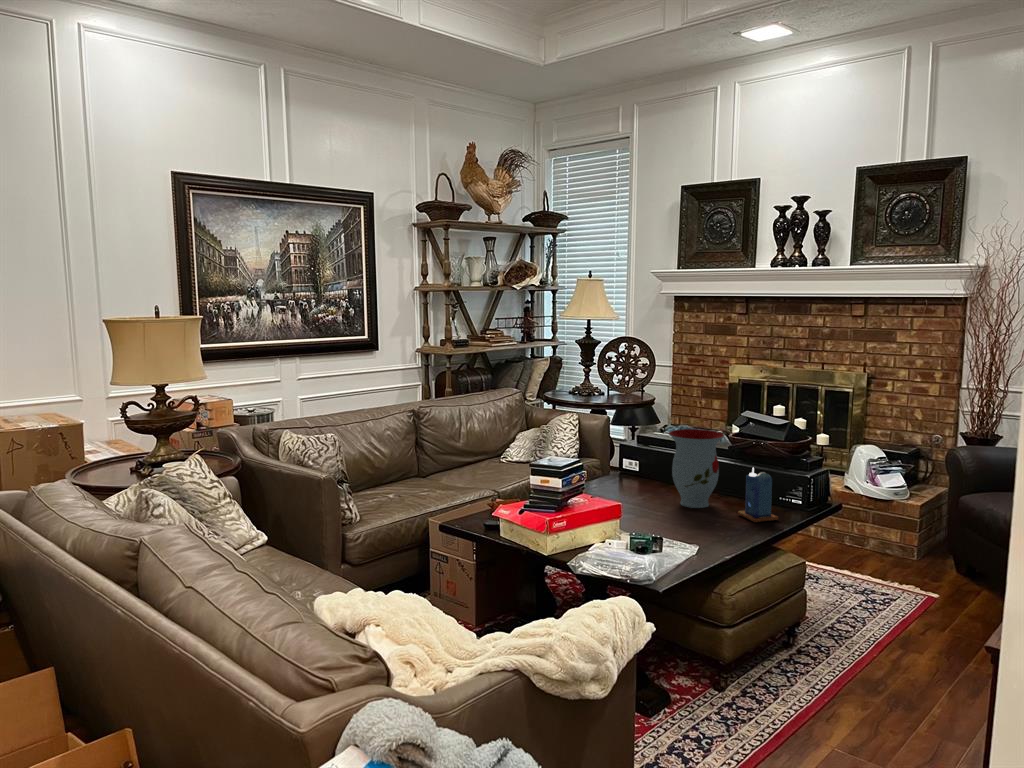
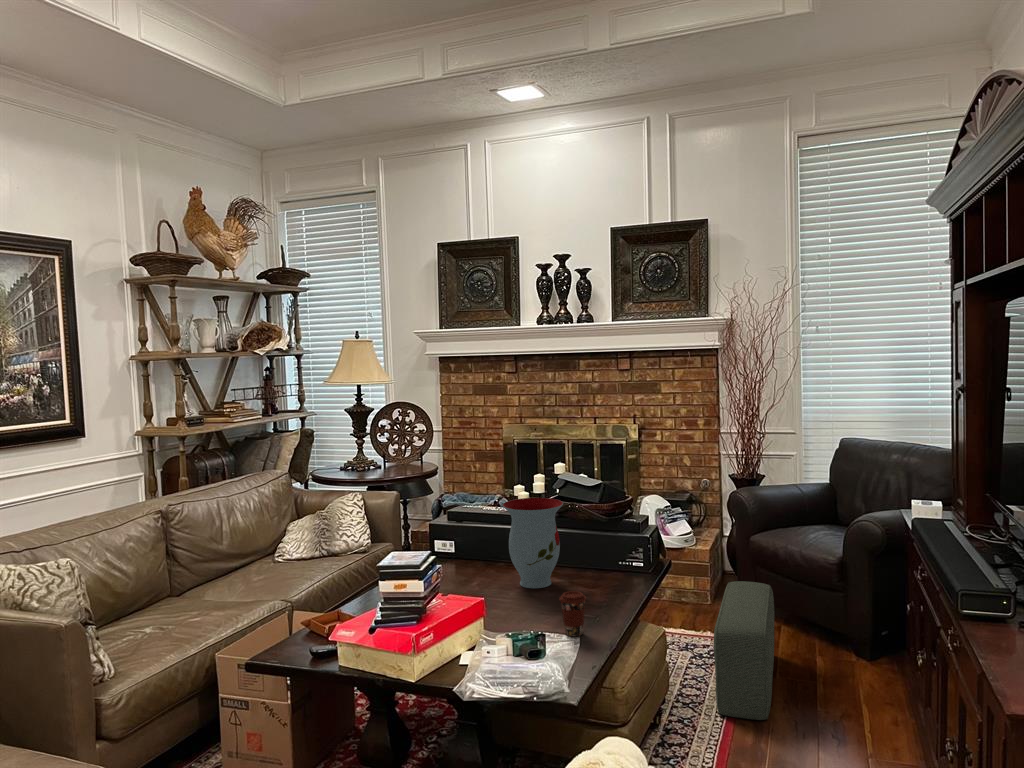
candle: present [738,467,779,522] -> none [588,534,632,596]
coffee cup: none [687,508,711,546] -> present [559,591,587,636]
pouf: none [859,535,957,663] -> present [714,581,774,720]

